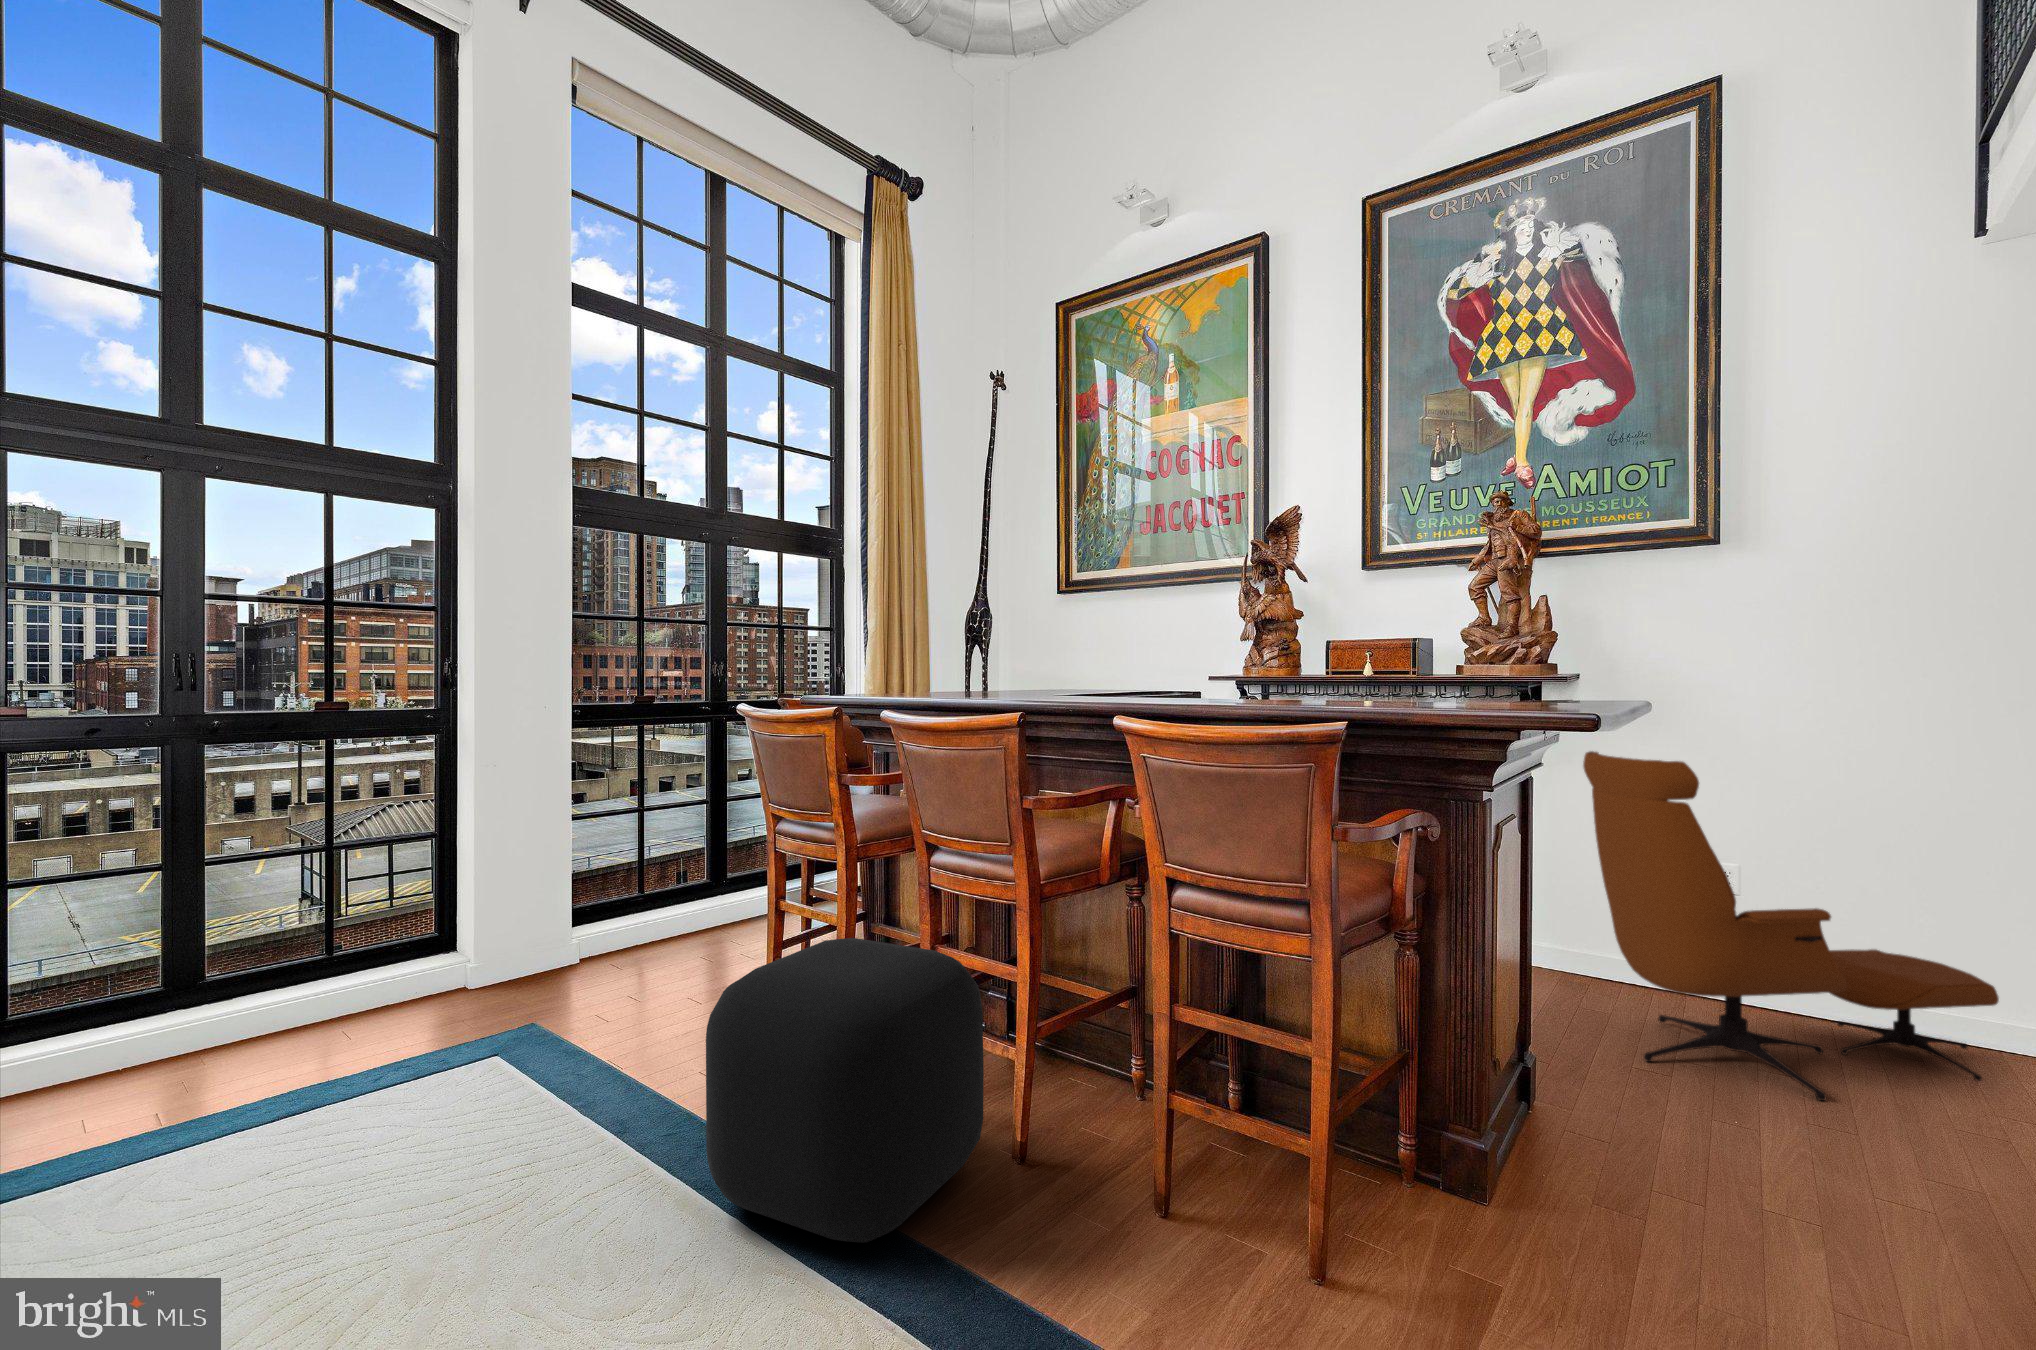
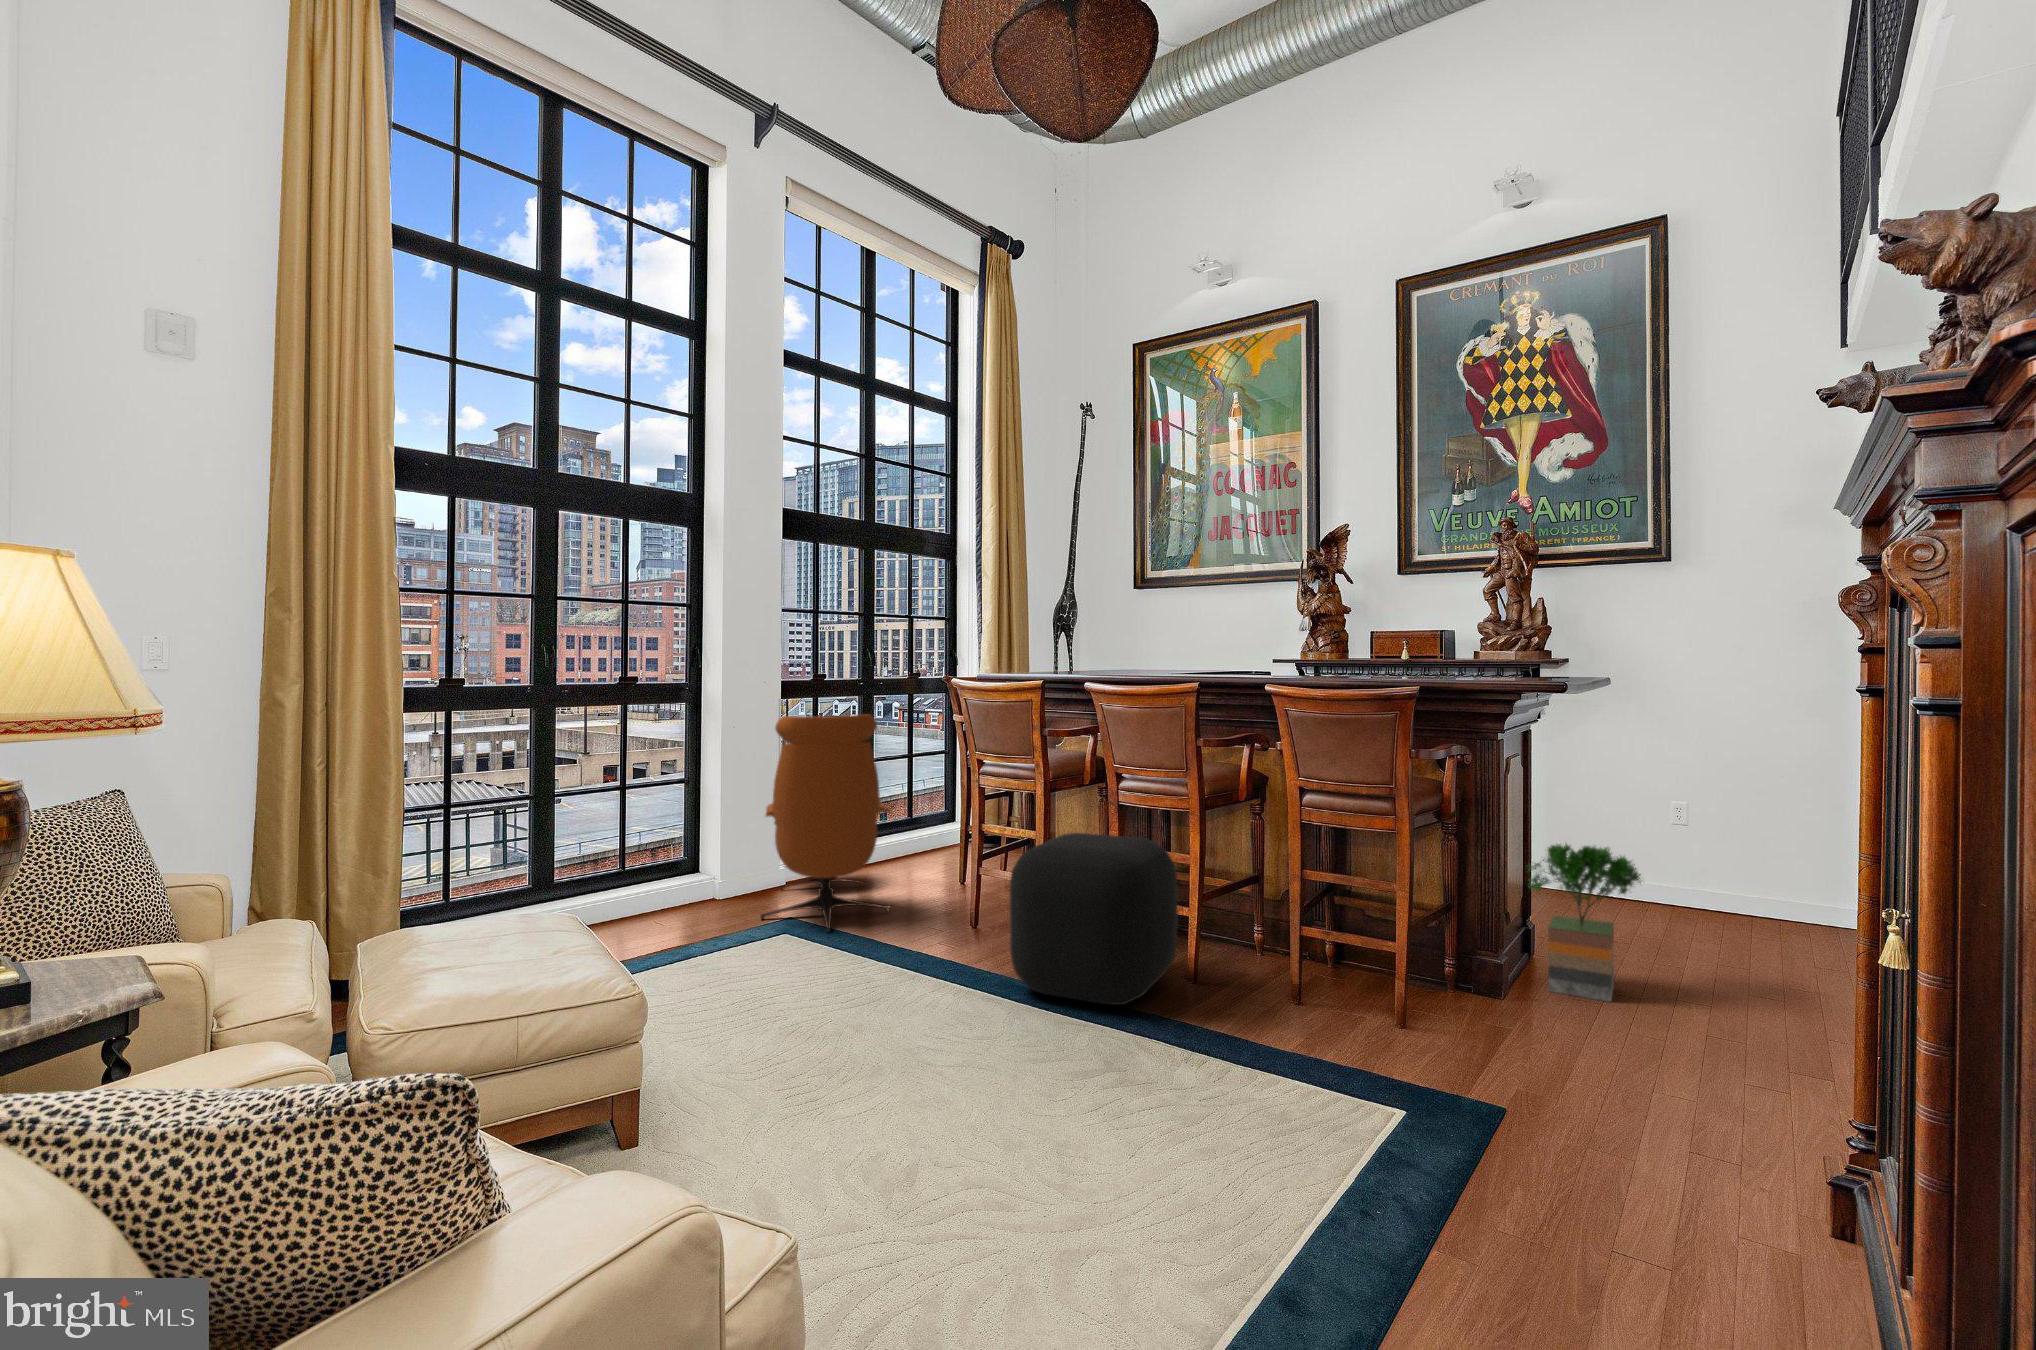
lounge chair: present [1583,751,1999,1101] -> present [761,714,890,933]
potted tree: none [1525,959,1723,1235] -> present [1529,844,1642,1002]

